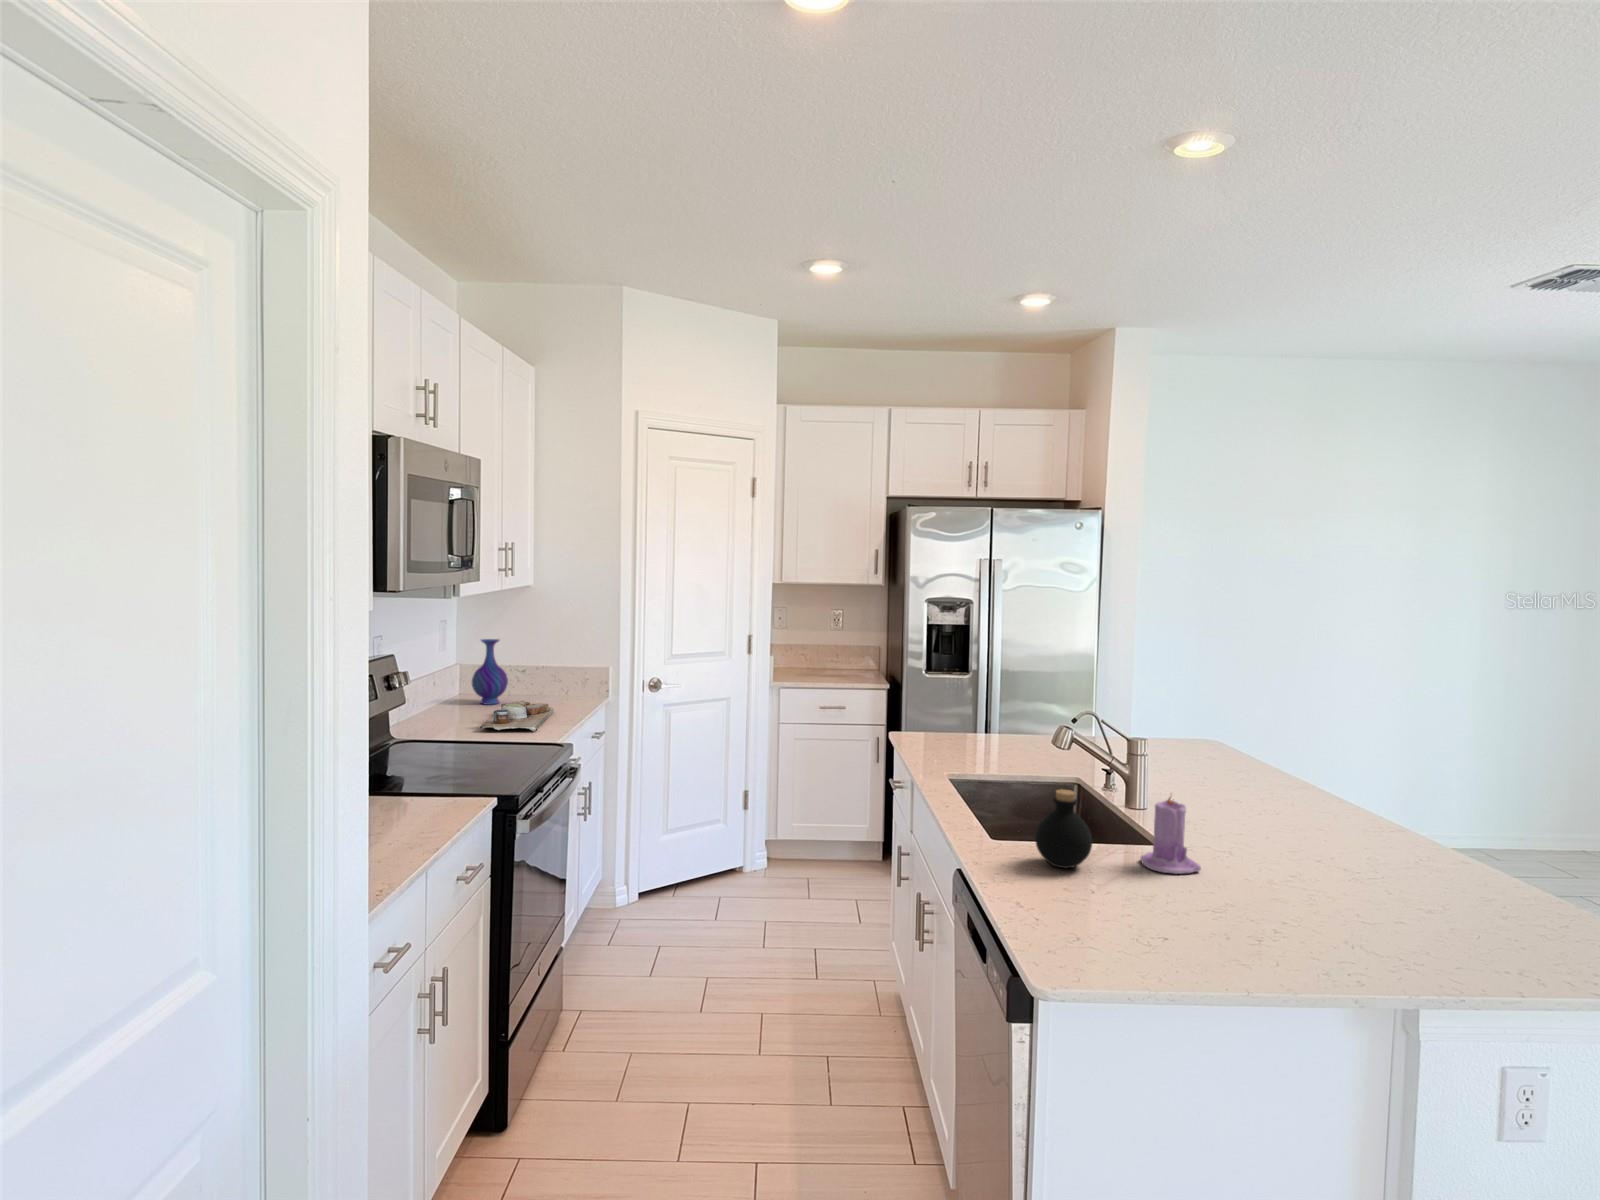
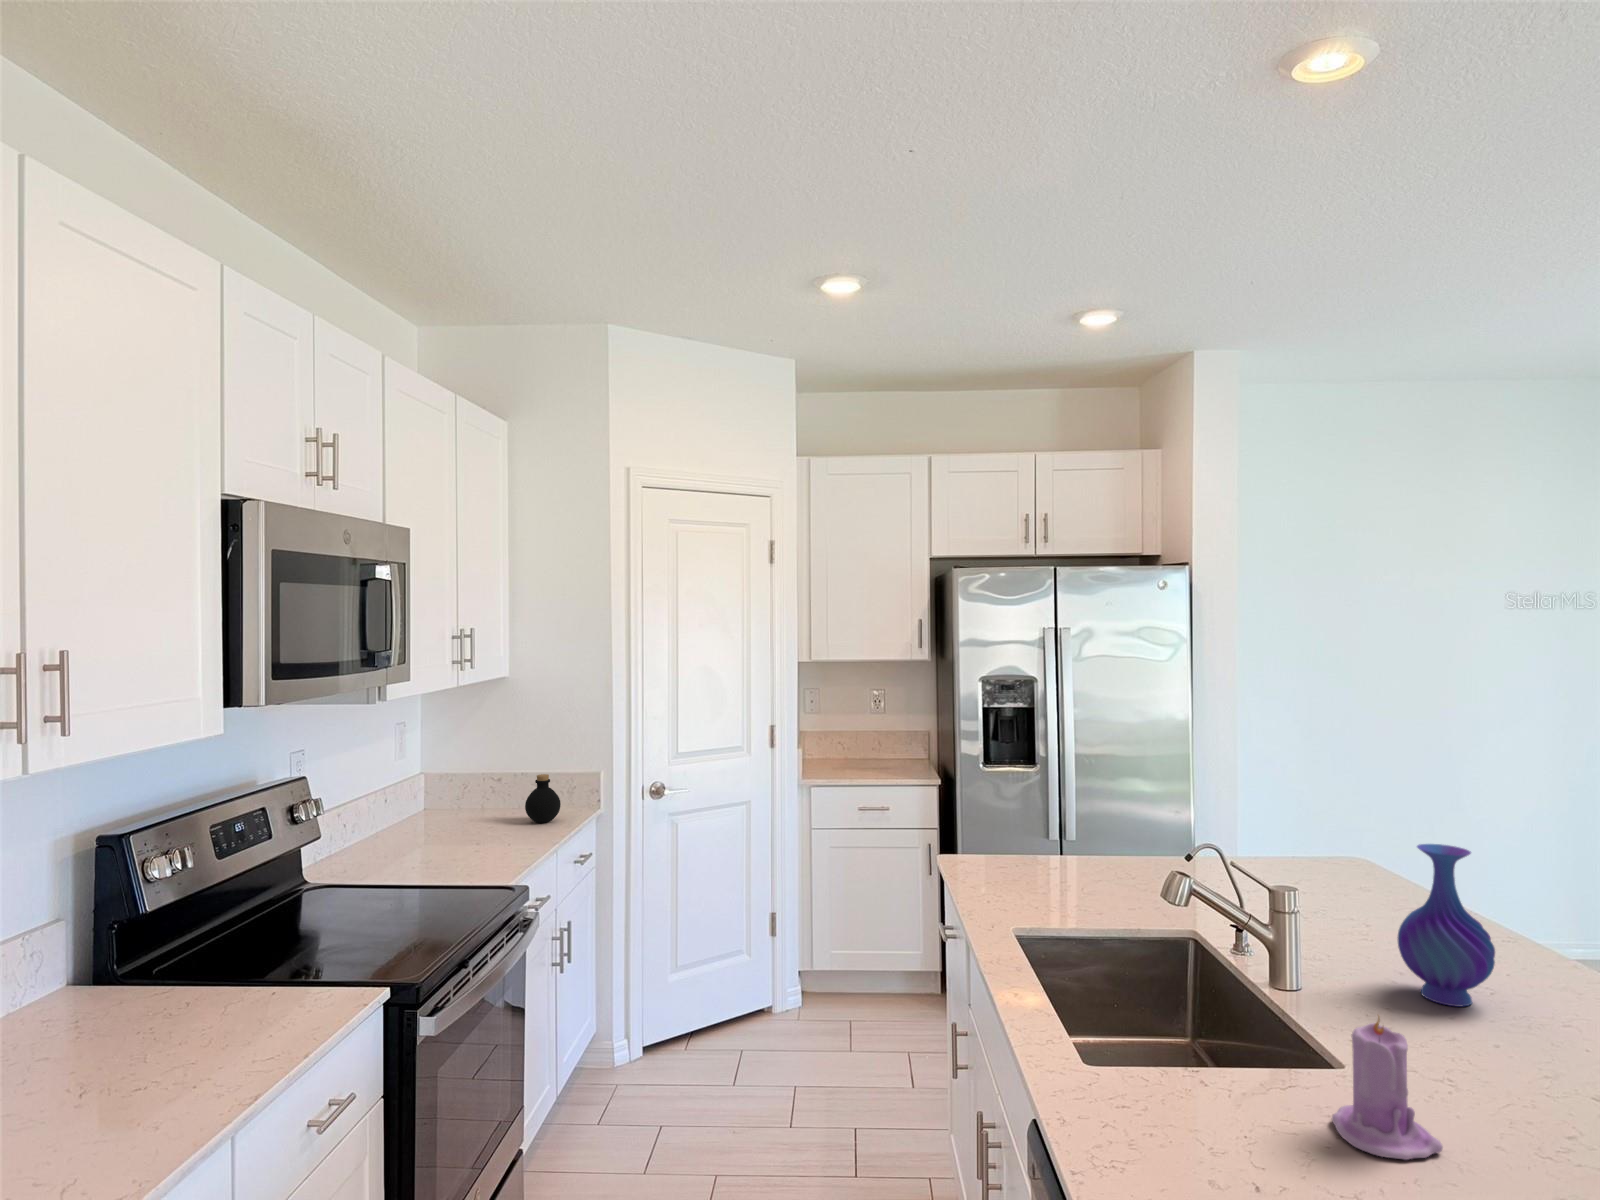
vase: present [472,639,508,705] -> present [1397,844,1495,1007]
cutting board: present [480,700,554,732] -> none [421,818,526,866]
bottle: present [1035,789,1092,868] -> present [525,774,561,823]

